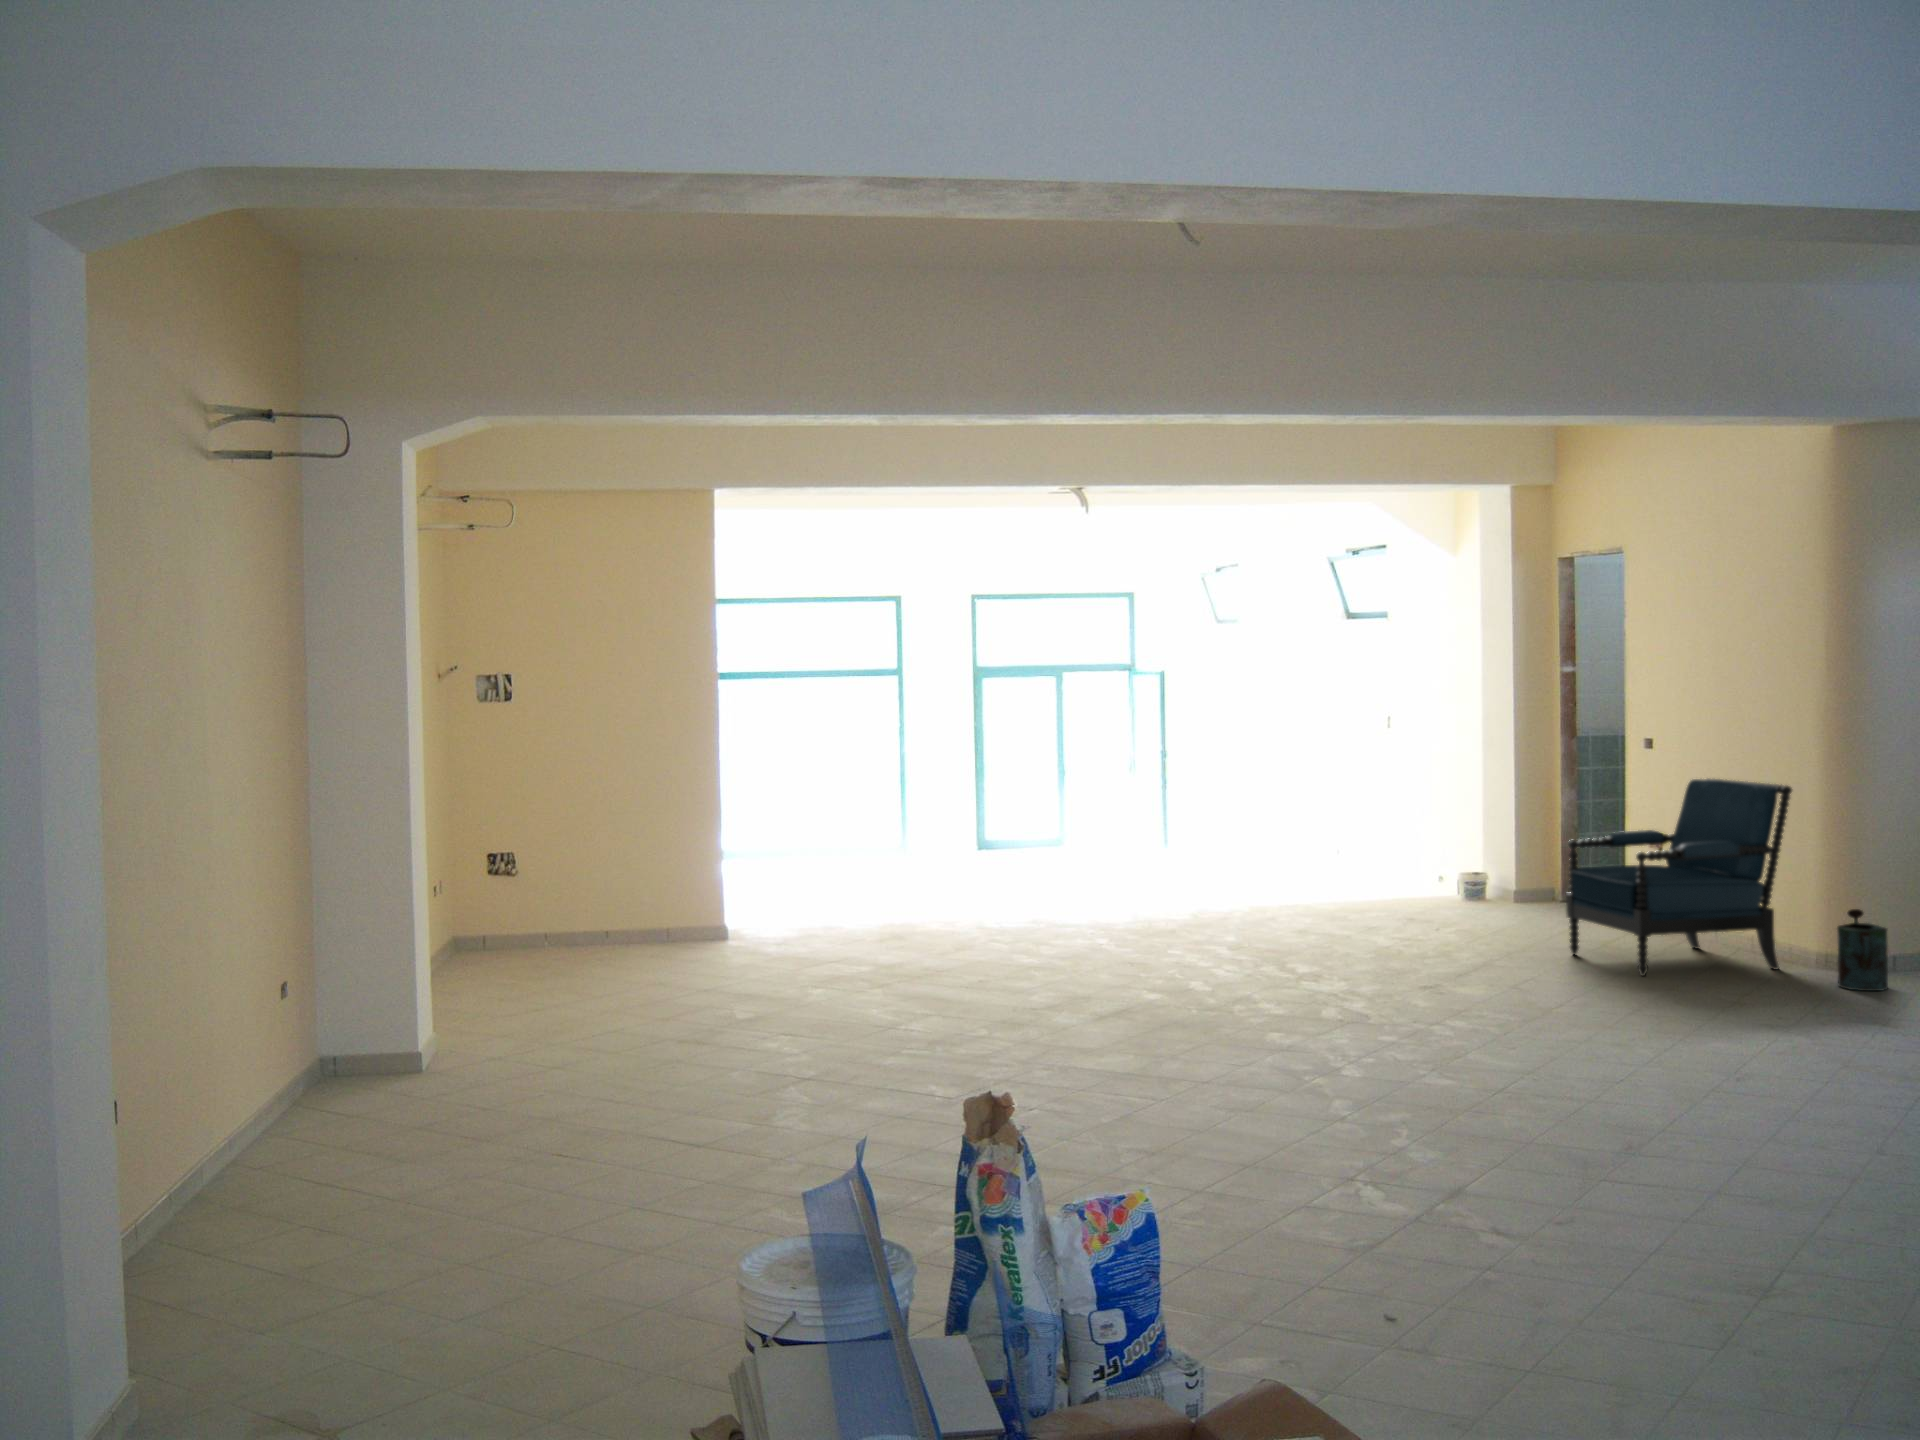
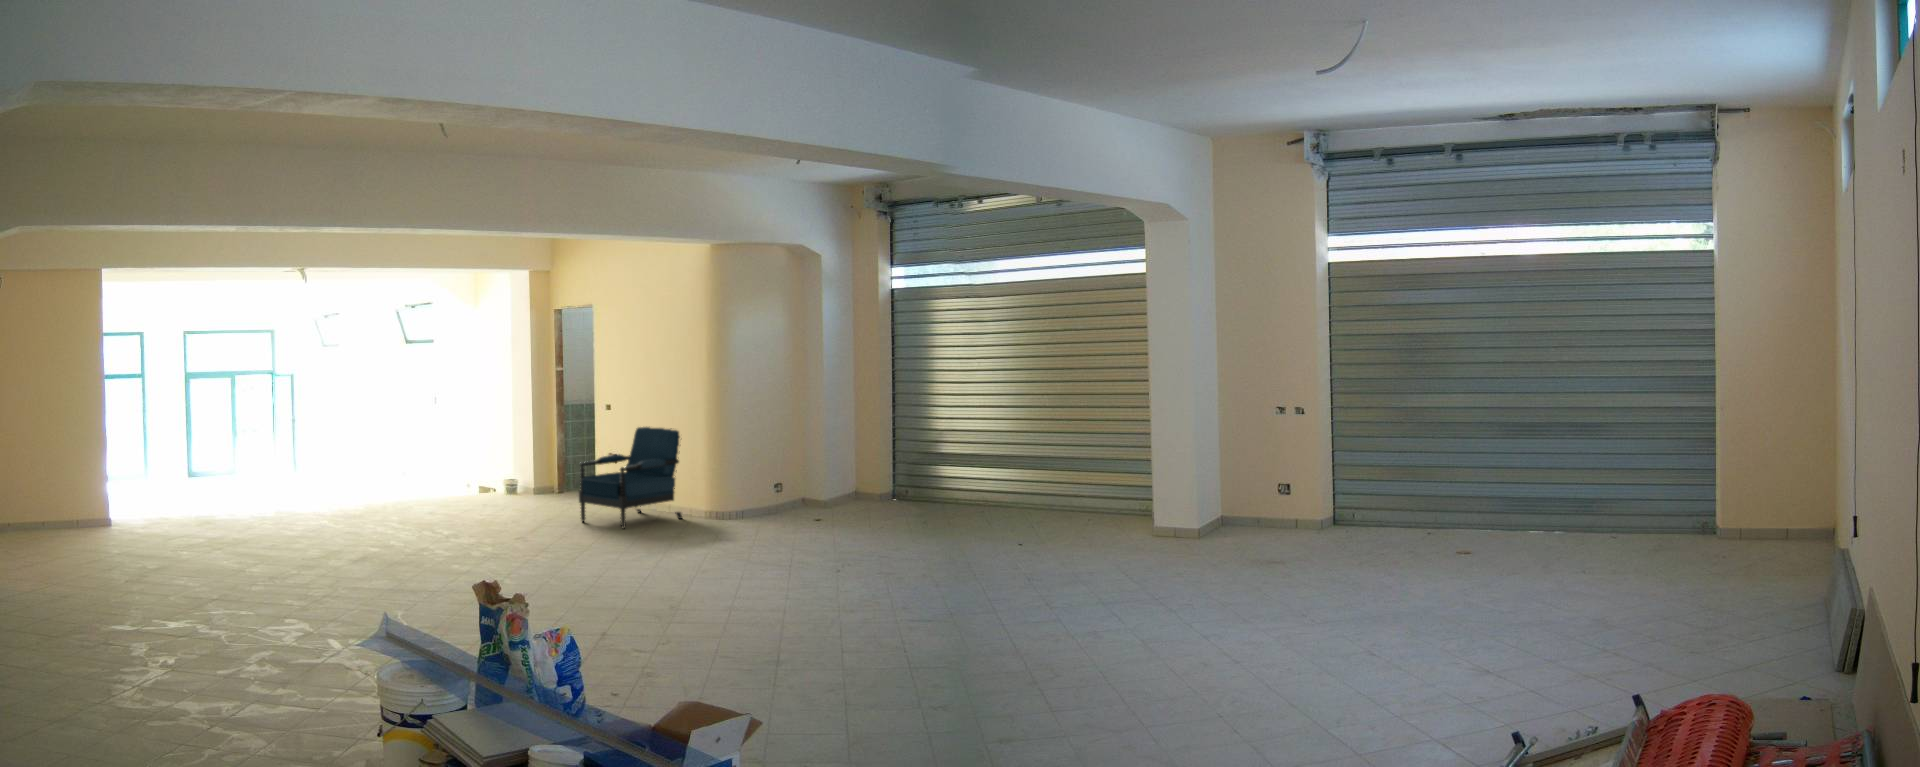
watering can: present [1837,909,1888,991] -> none [710,487,732,525]

